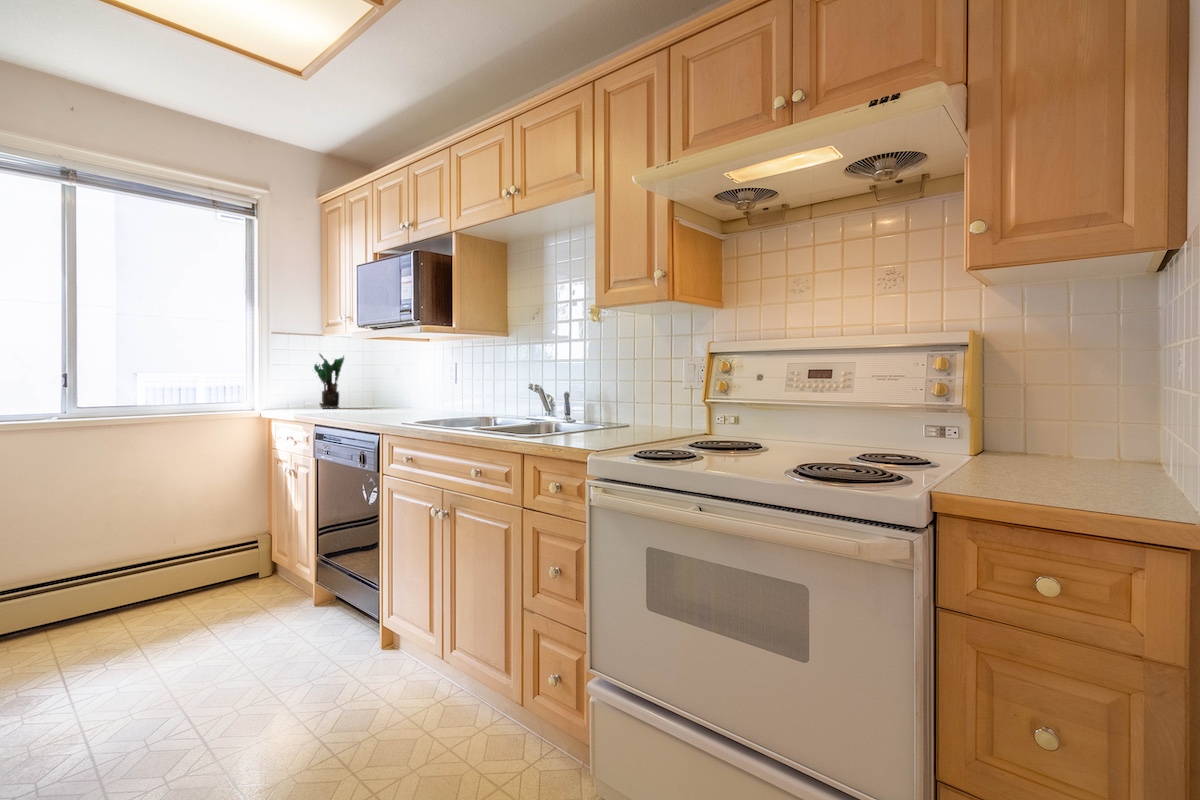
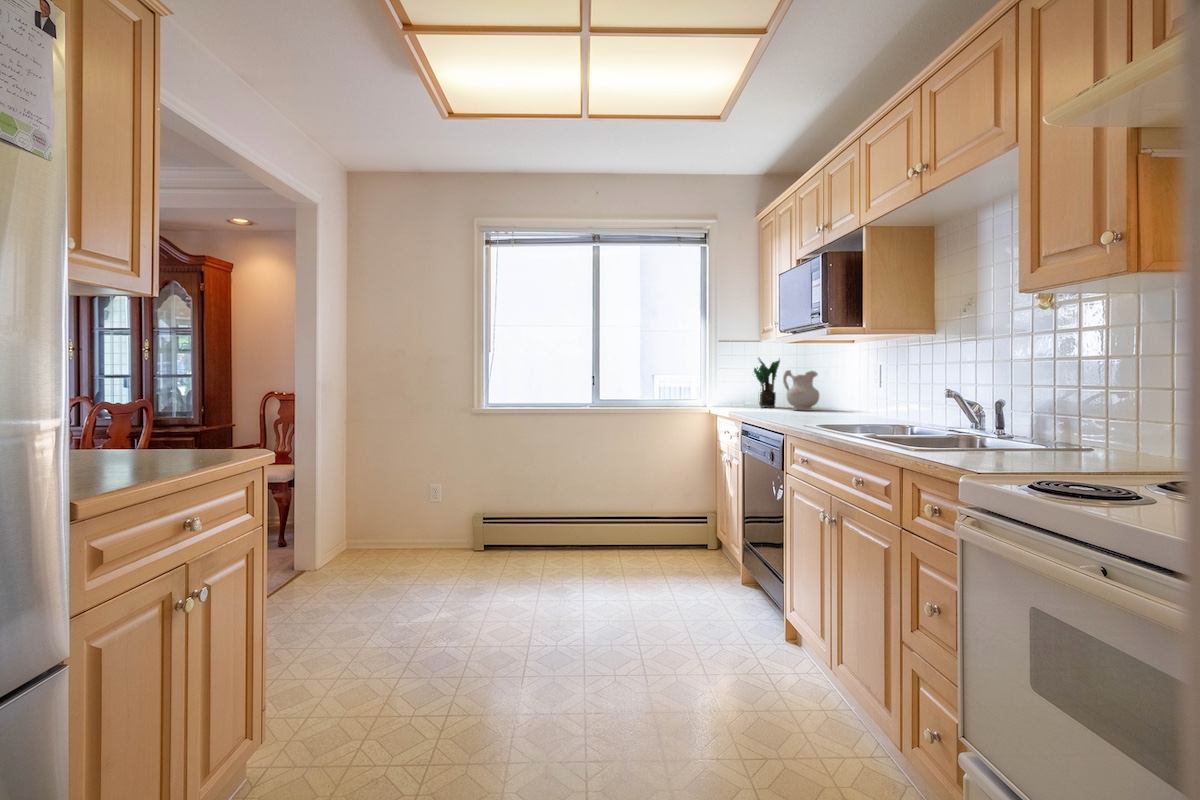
ceramic pitcher: none [351,368,390,410] -> present [783,370,819,411]

